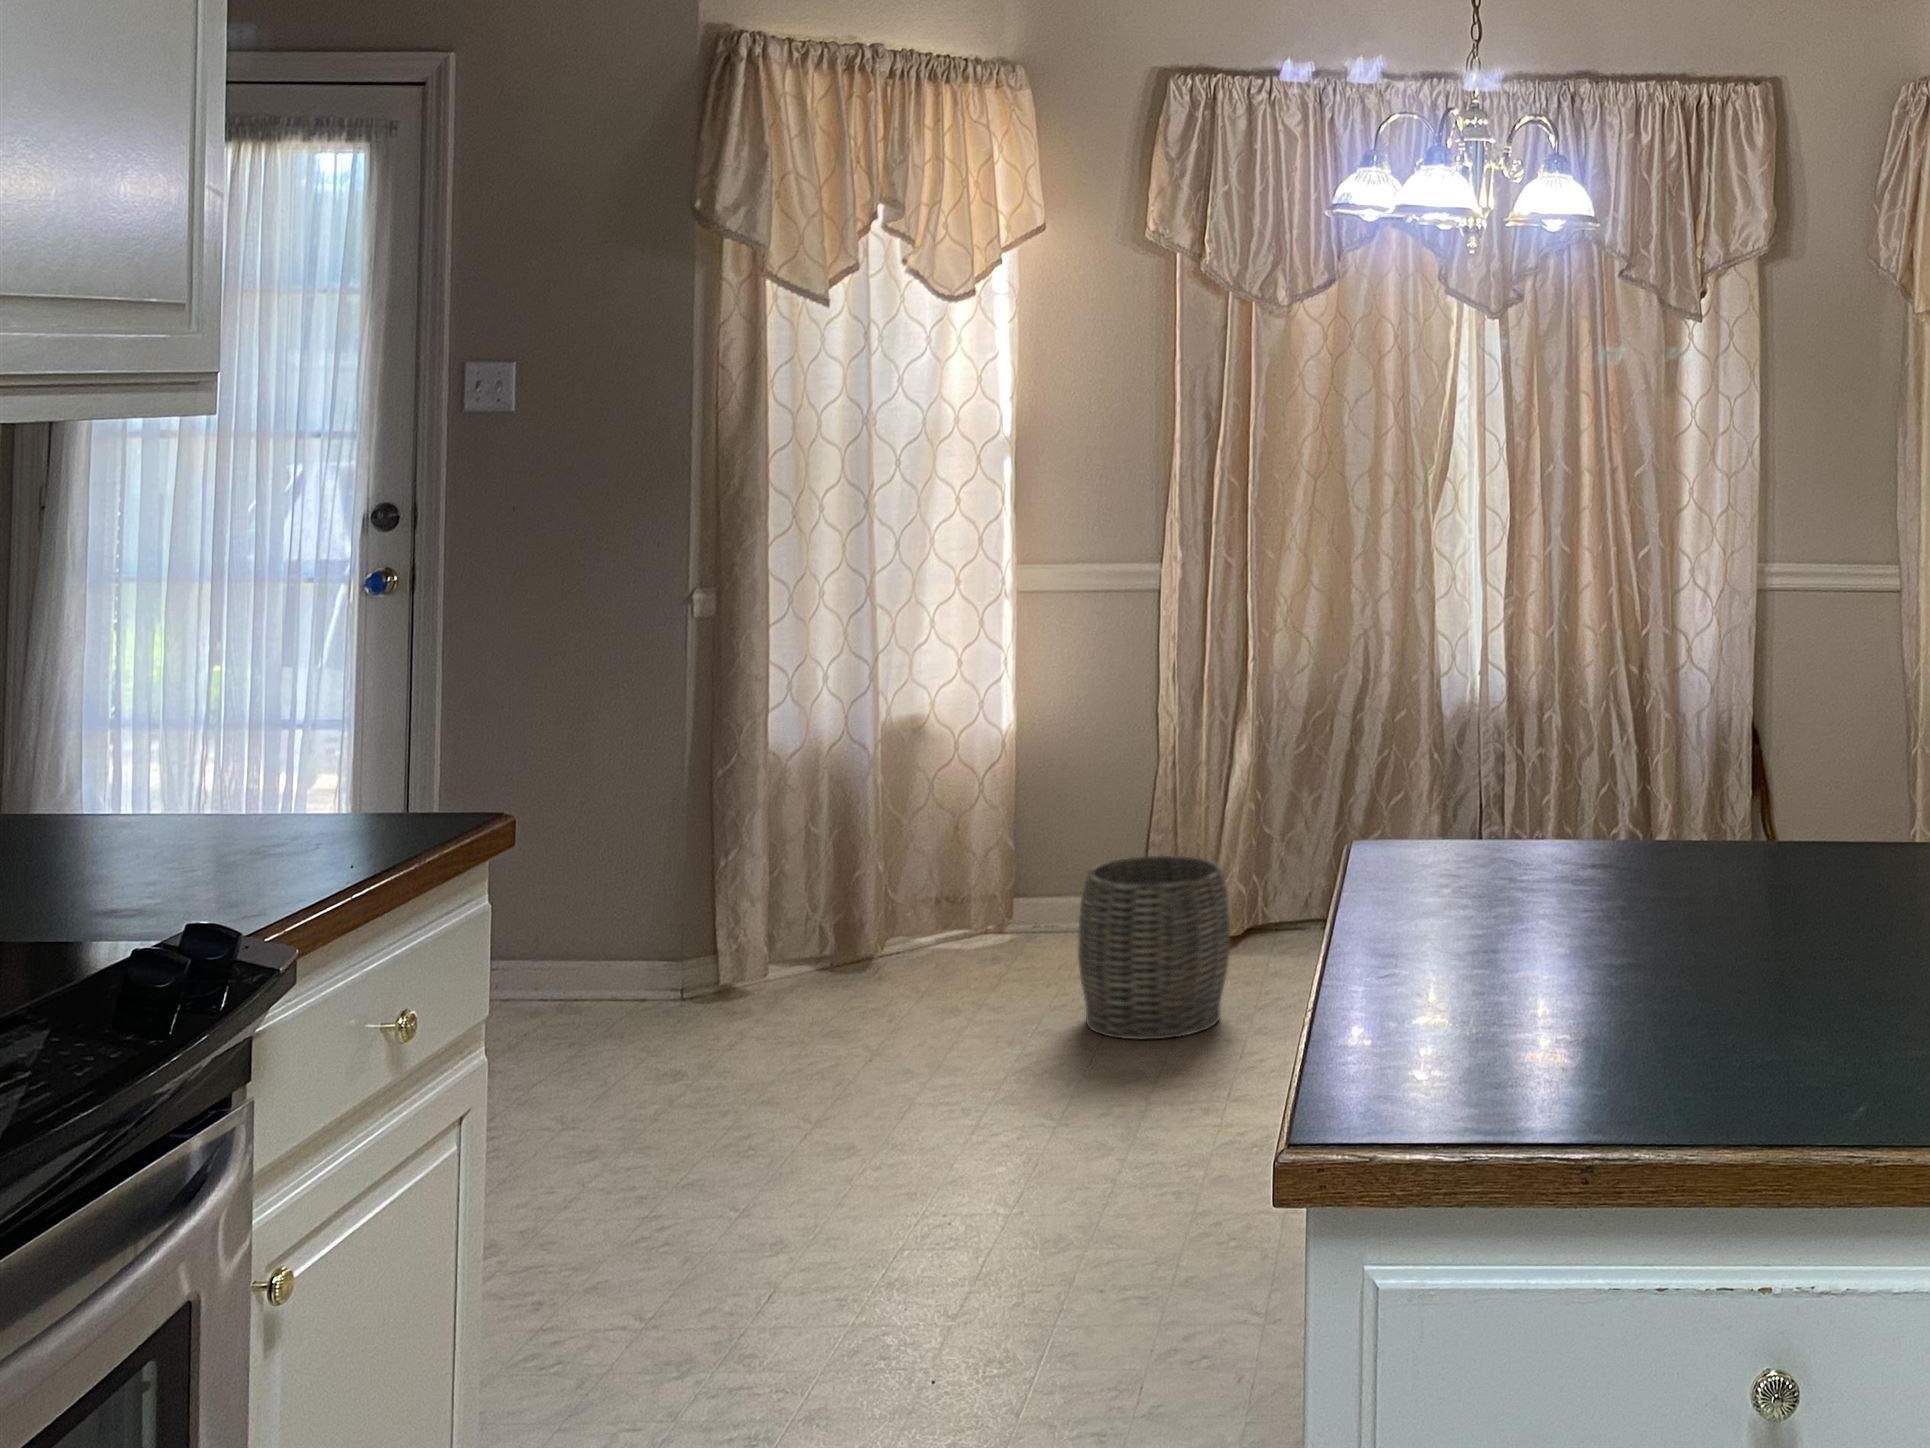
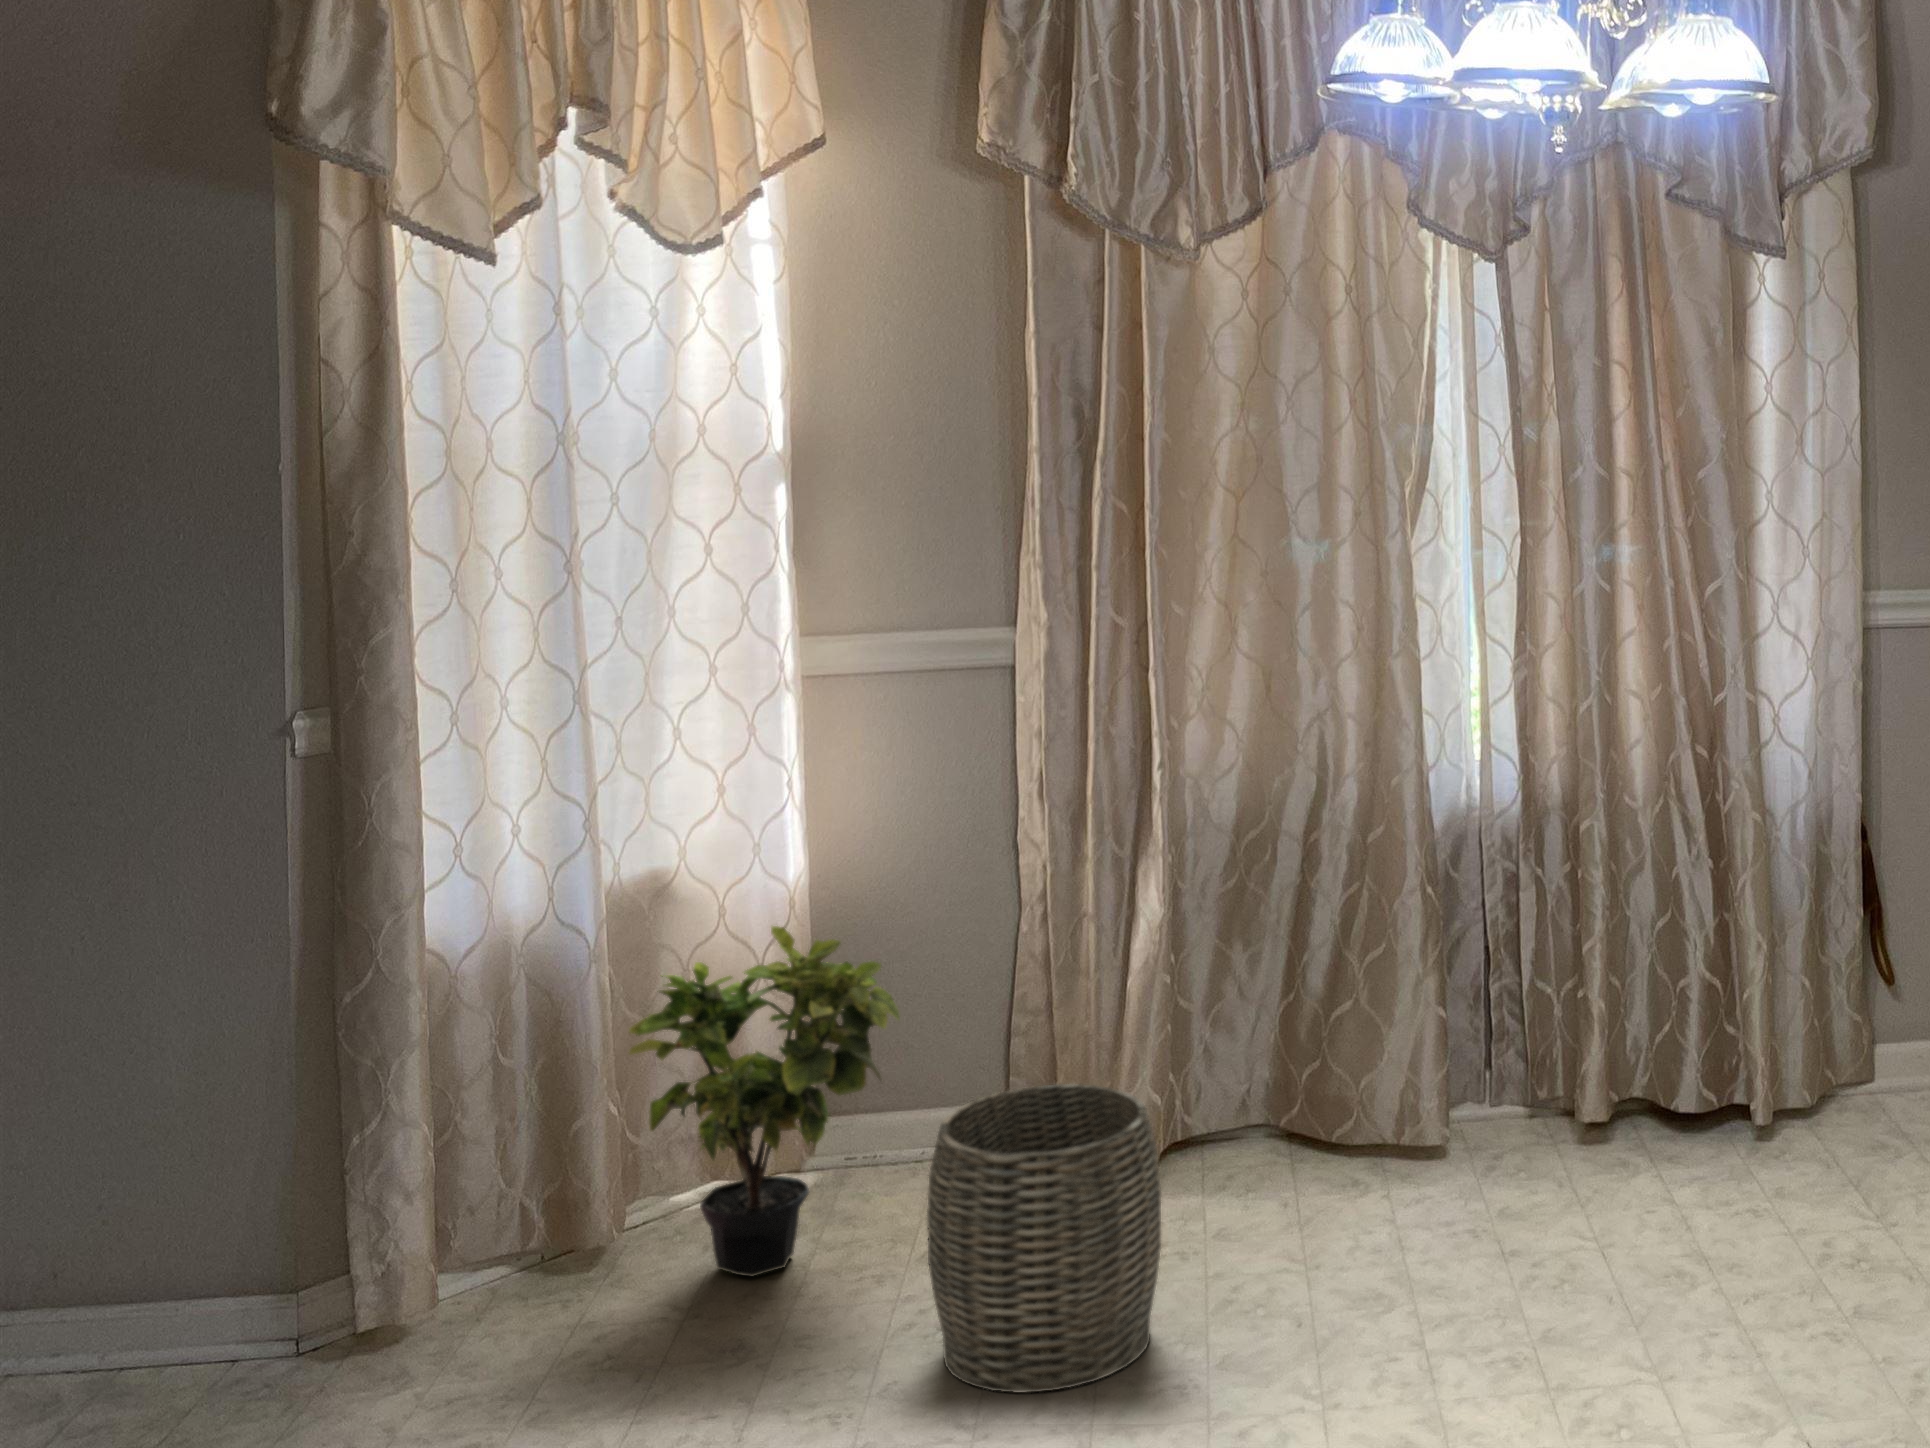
potted plant: none [895,750,1071,978] -> present [628,926,899,1276]

